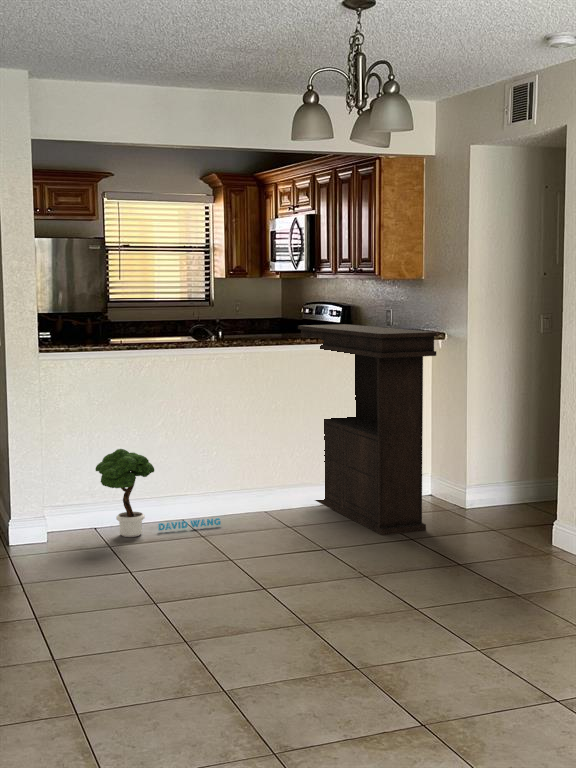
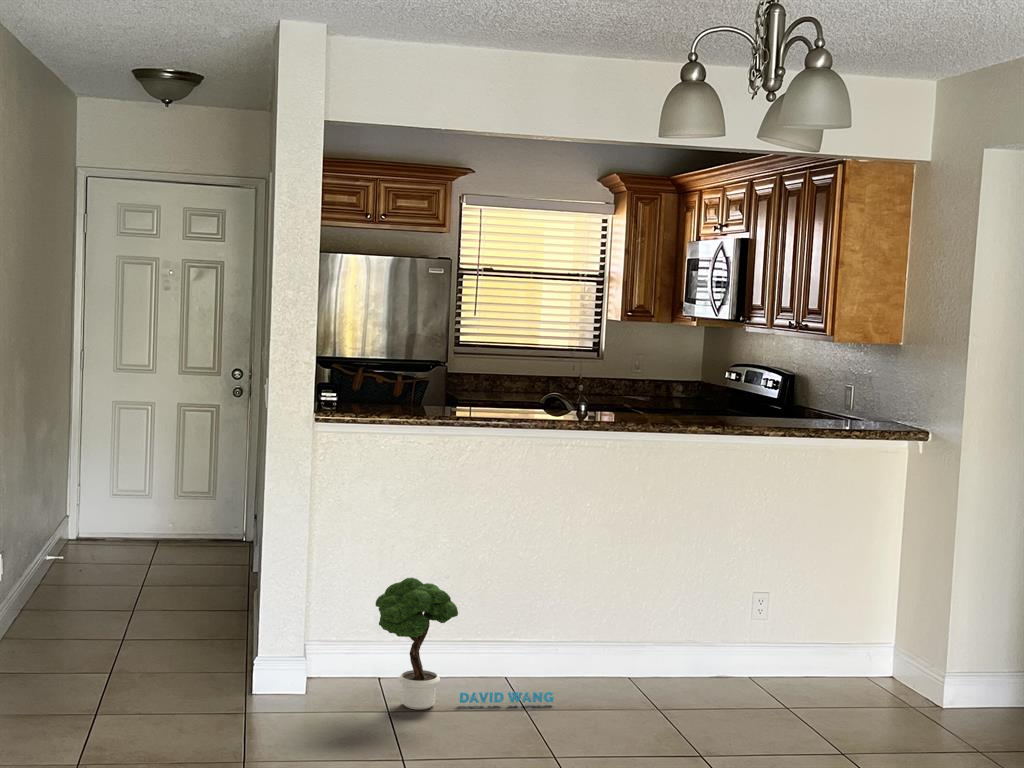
console table: present [298,324,436,535] -> none [696,406,904,751]

